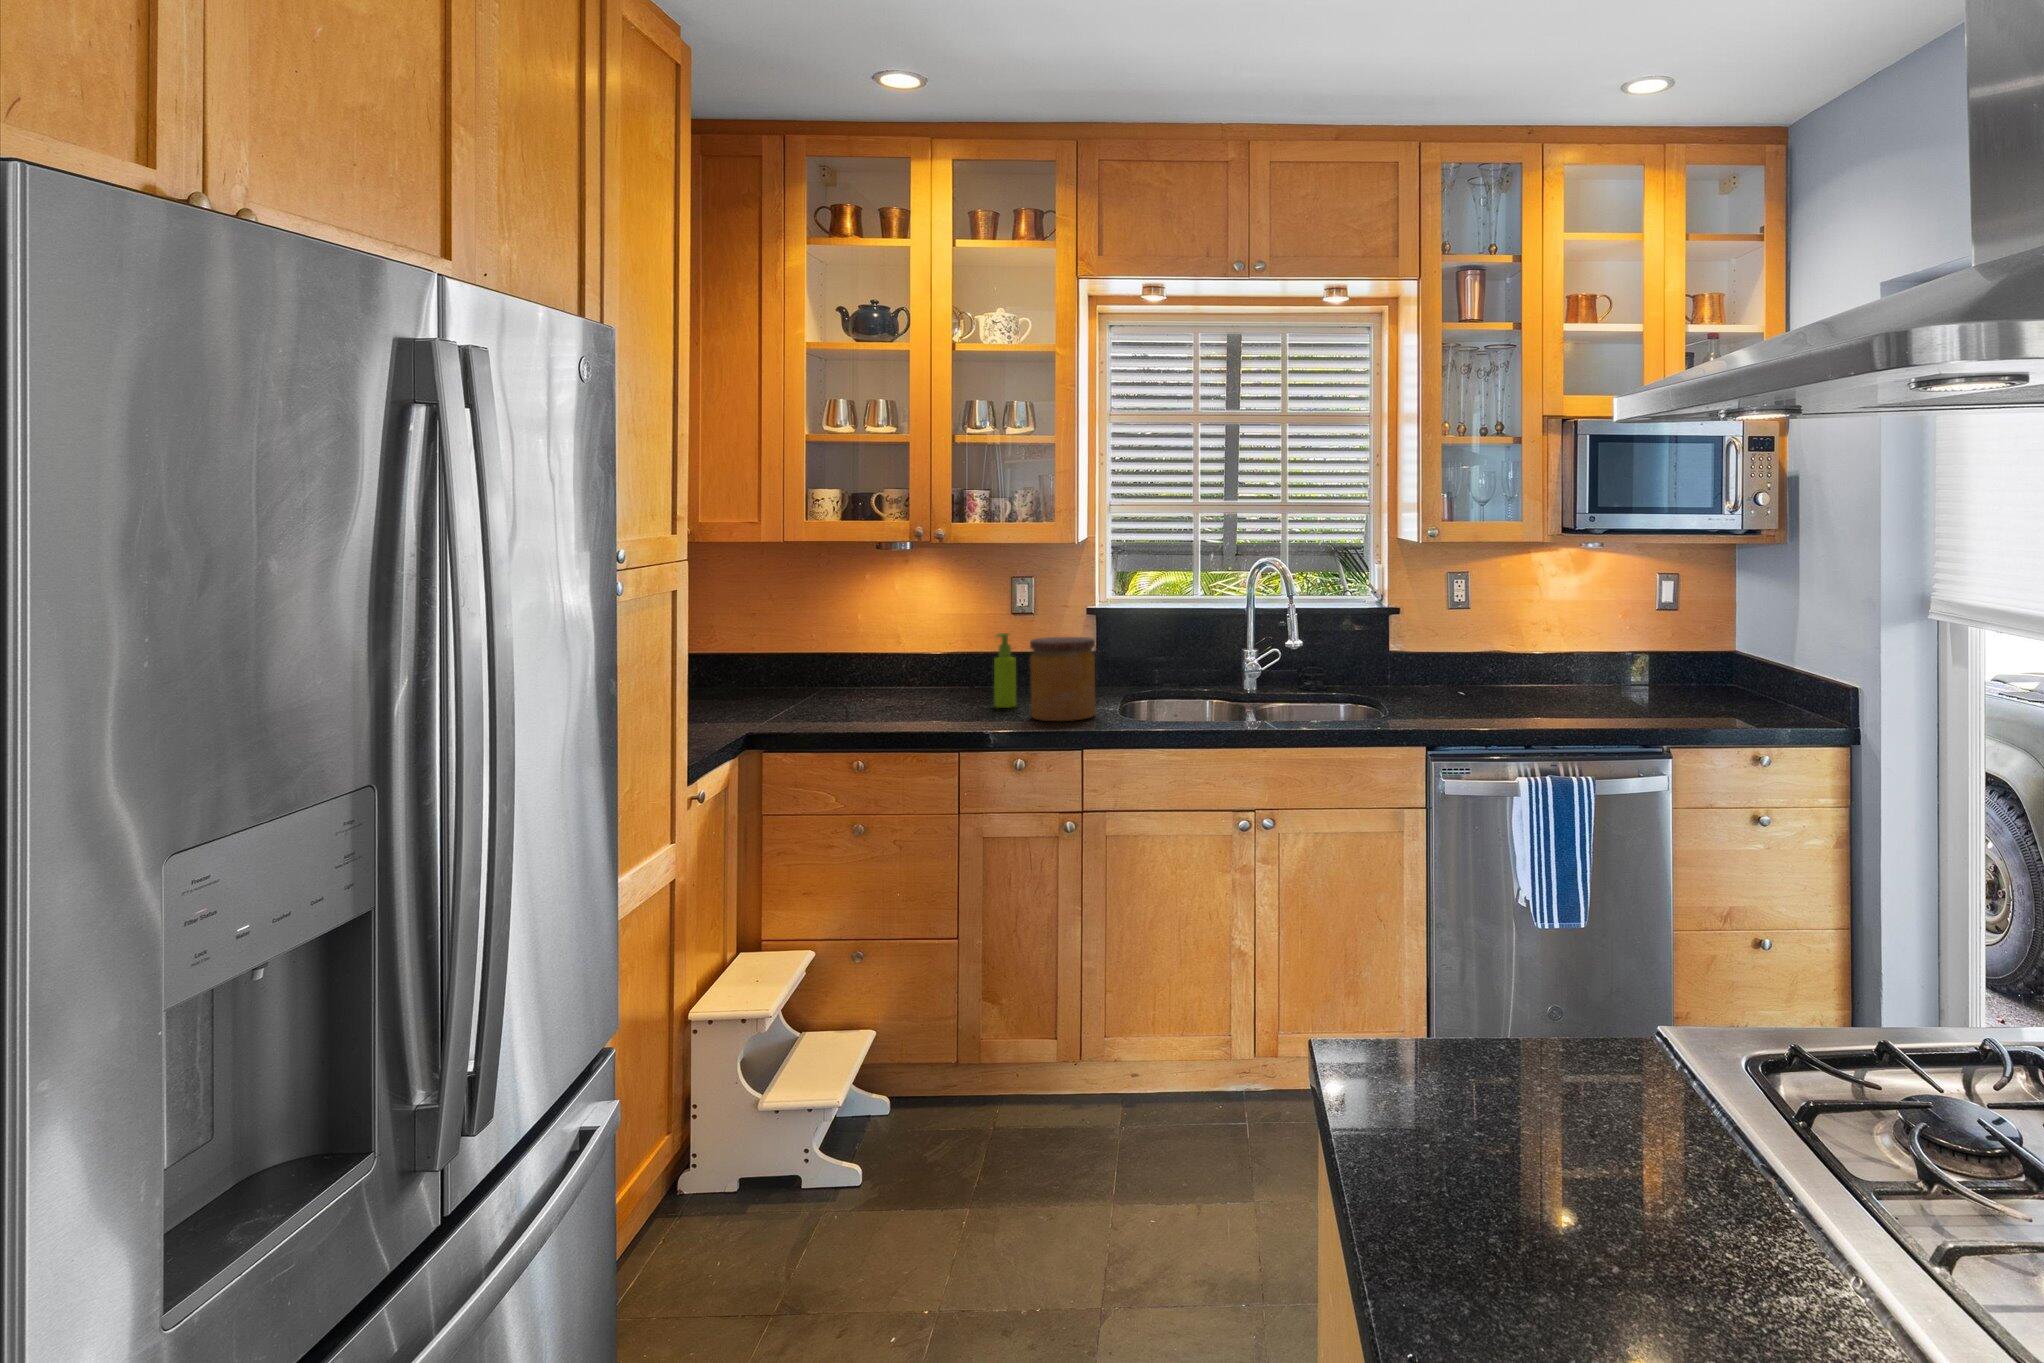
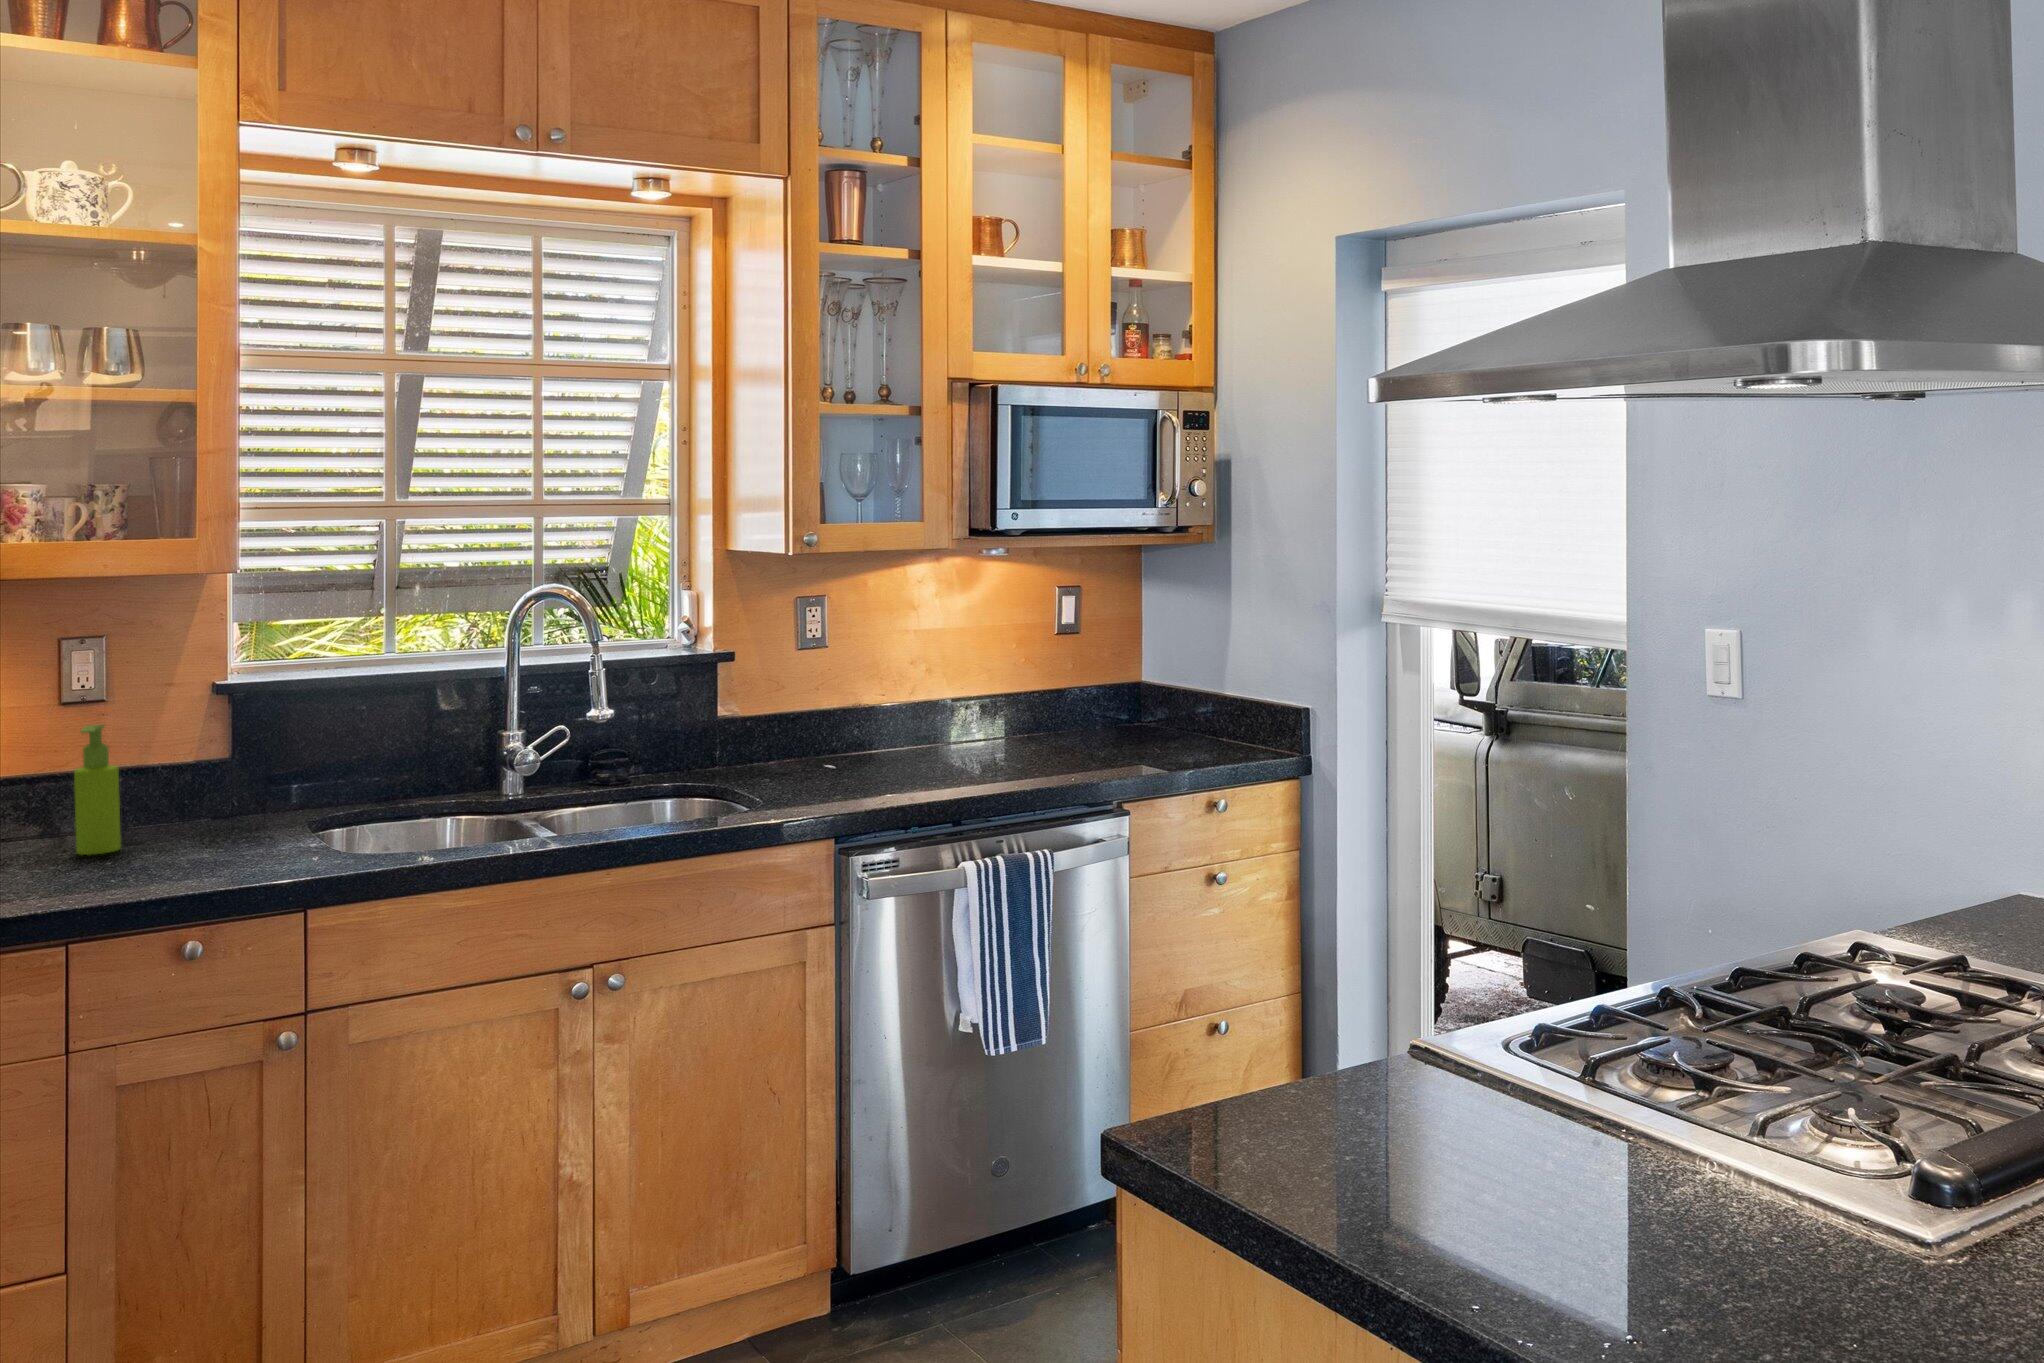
jar: present [1030,637,1095,721] -> none [174,722,300,868]

